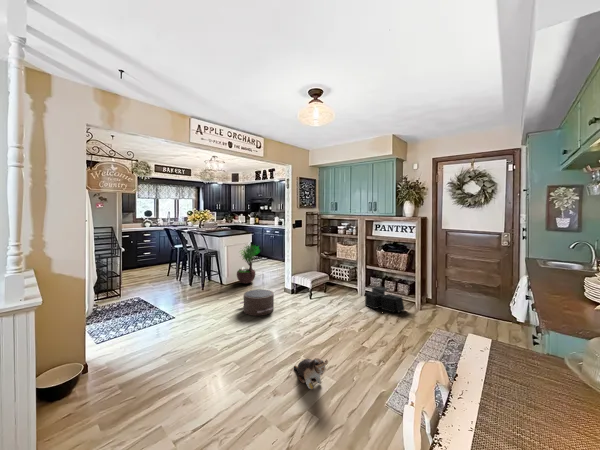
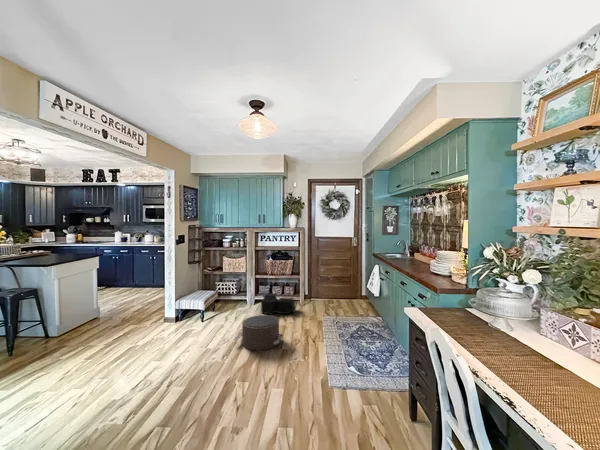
potted tree: present [237,245,259,284] -> none [86,263,126,319]
pouf: present [240,289,274,316] -> present [234,315,283,350]
plush toy: present [294,358,328,389] -> none [234,371,286,411]

